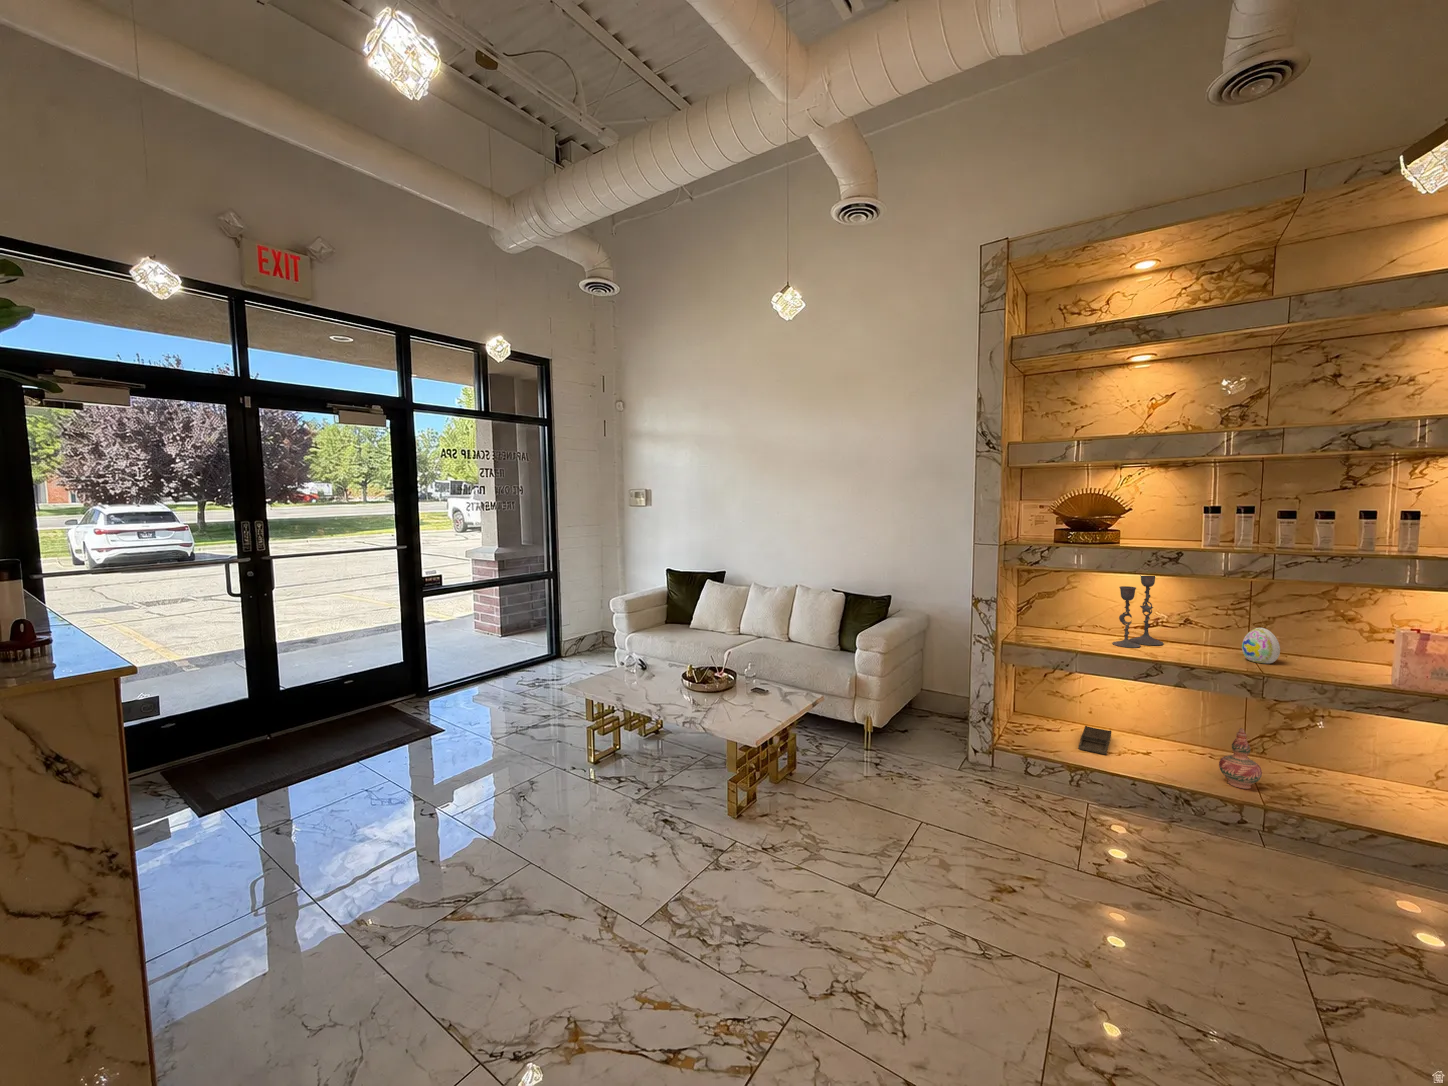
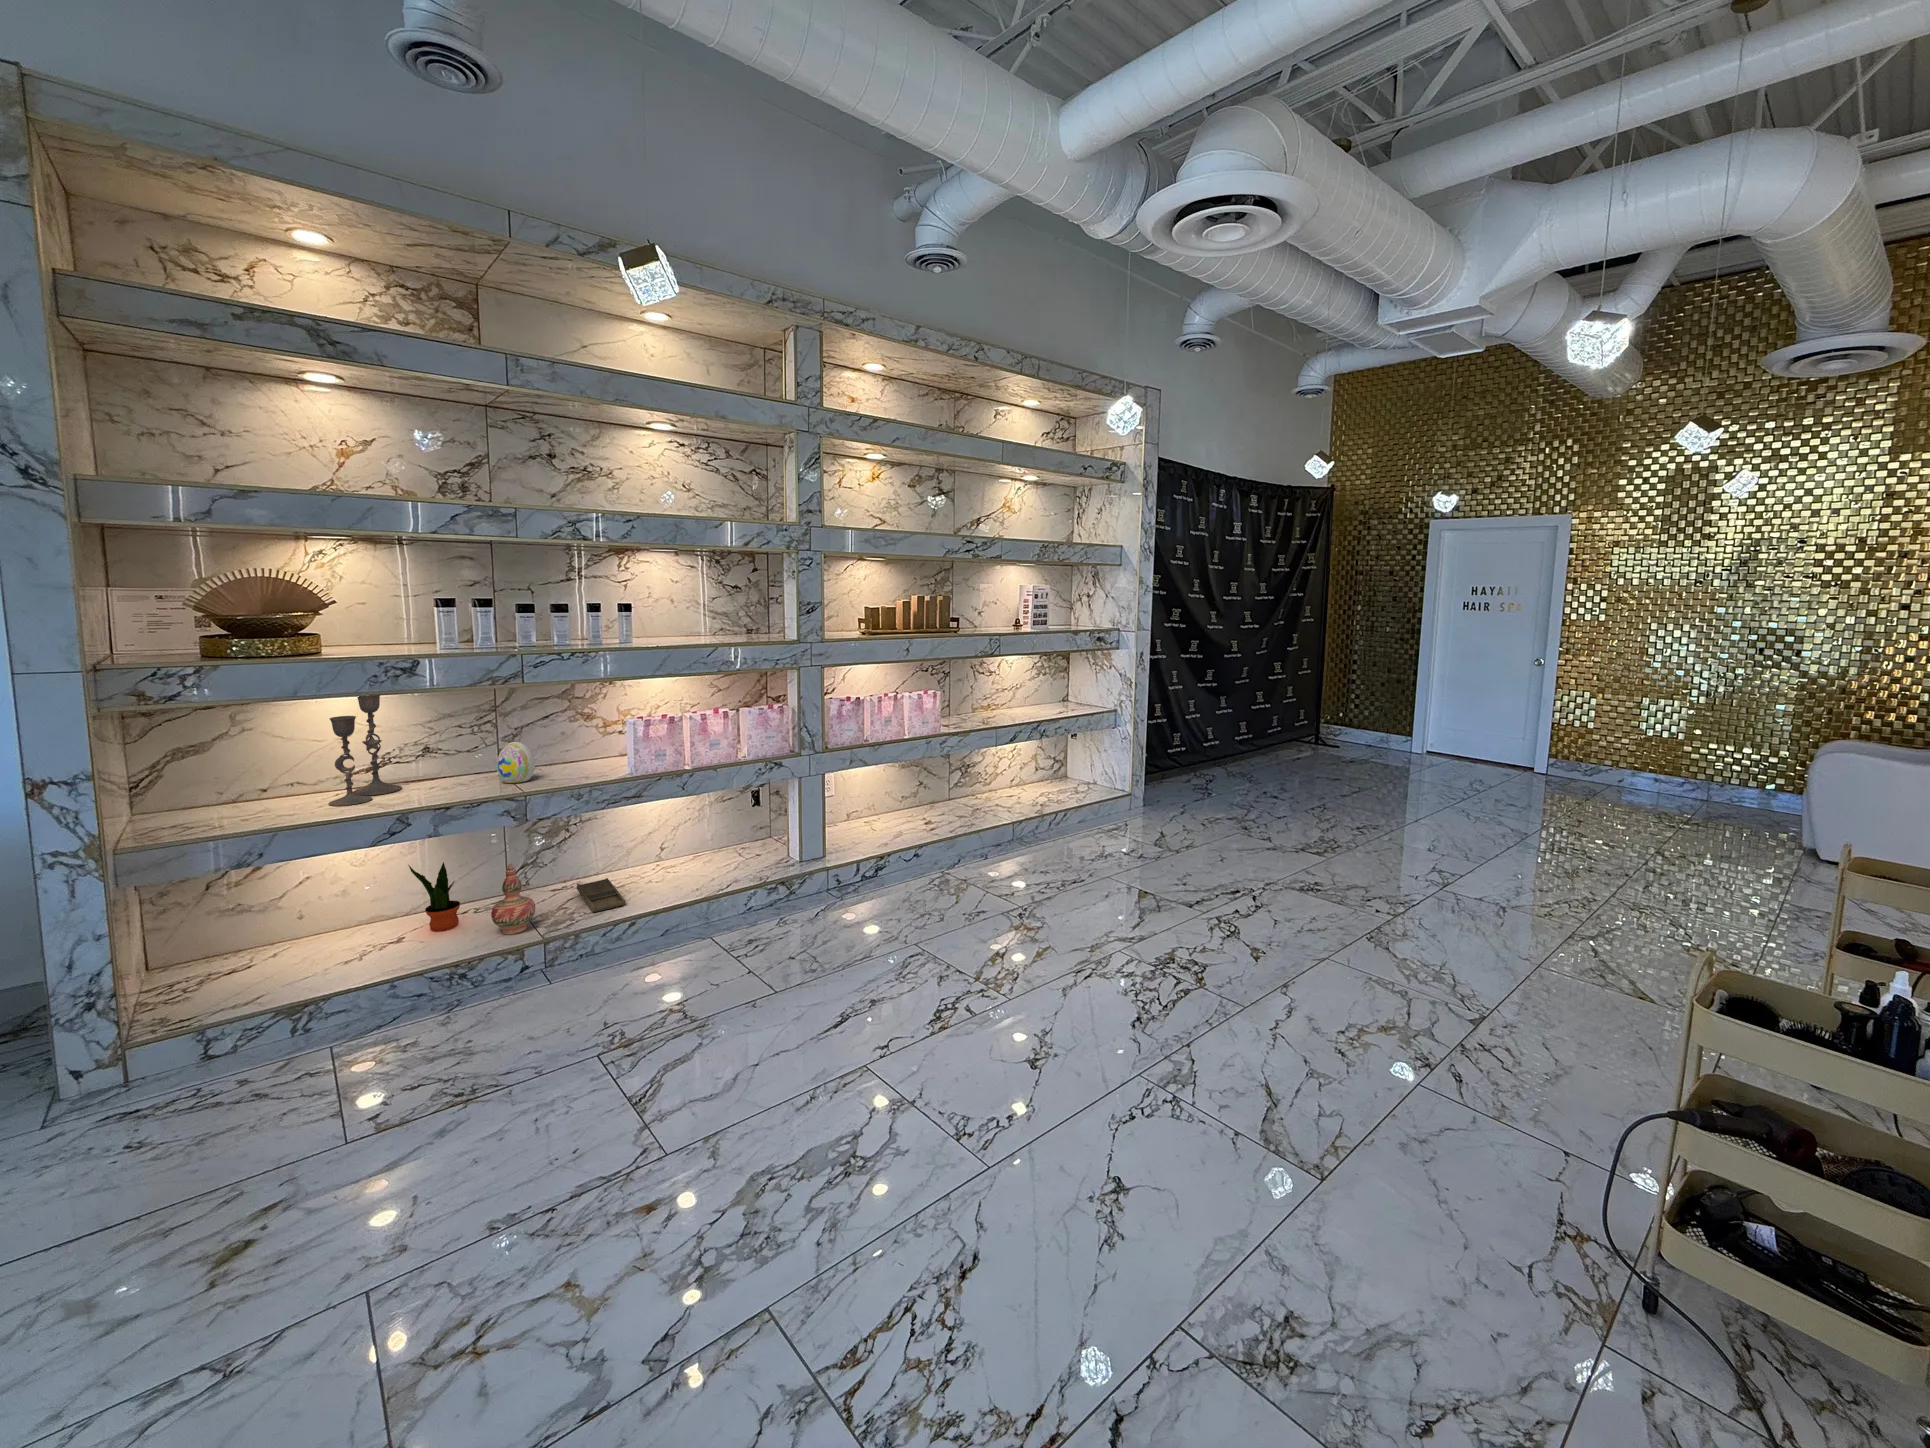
potted plant: none [1160,700,1196,760] -> present [408,862,460,931]
tray: present [1078,726,1111,755] -> present [577,878,625,912]

